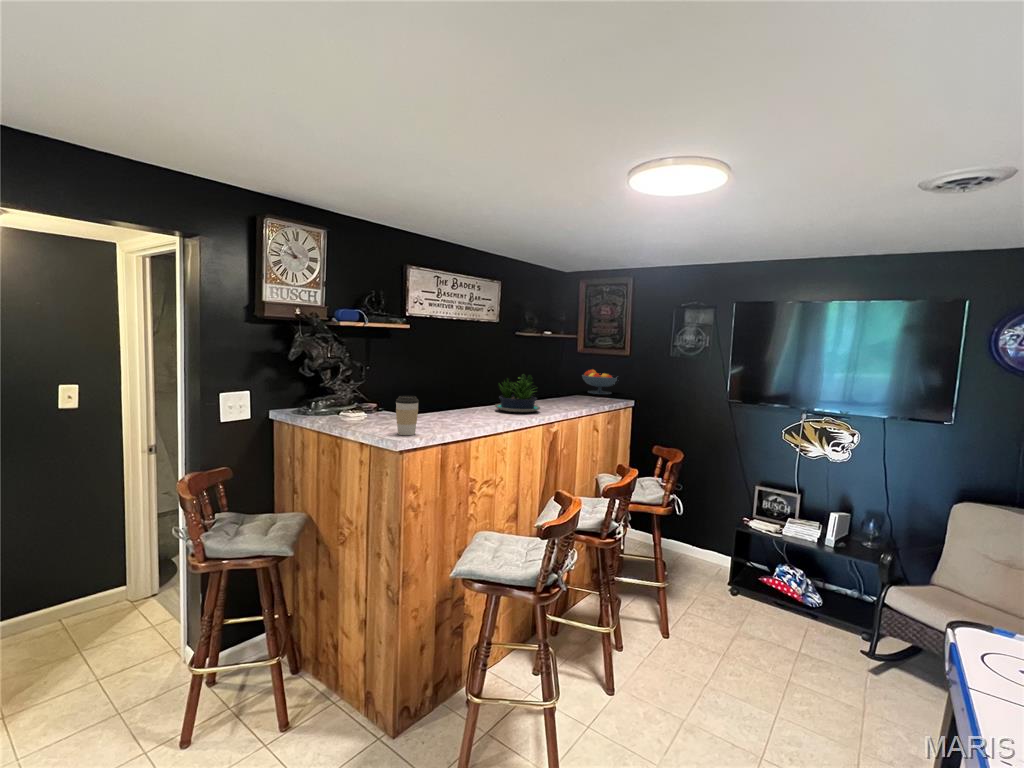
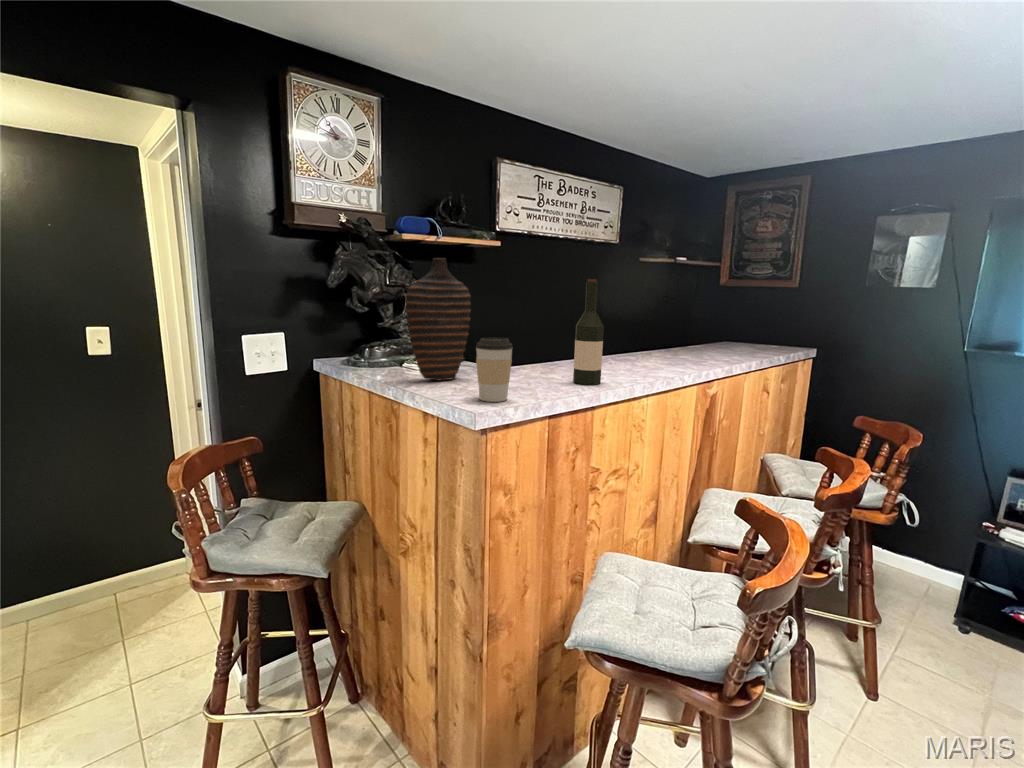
decorative vase: none [347,344,391,423] -> present [405,258,471,380]
wine bottle: none [459,358,478,425] -> present [573,279,604,385]
fruit bowl: present [582,370,617,394] -> none [727,309,783,343]
potted plant: present [495,374,540,412] -> none [620,309,694,366]

